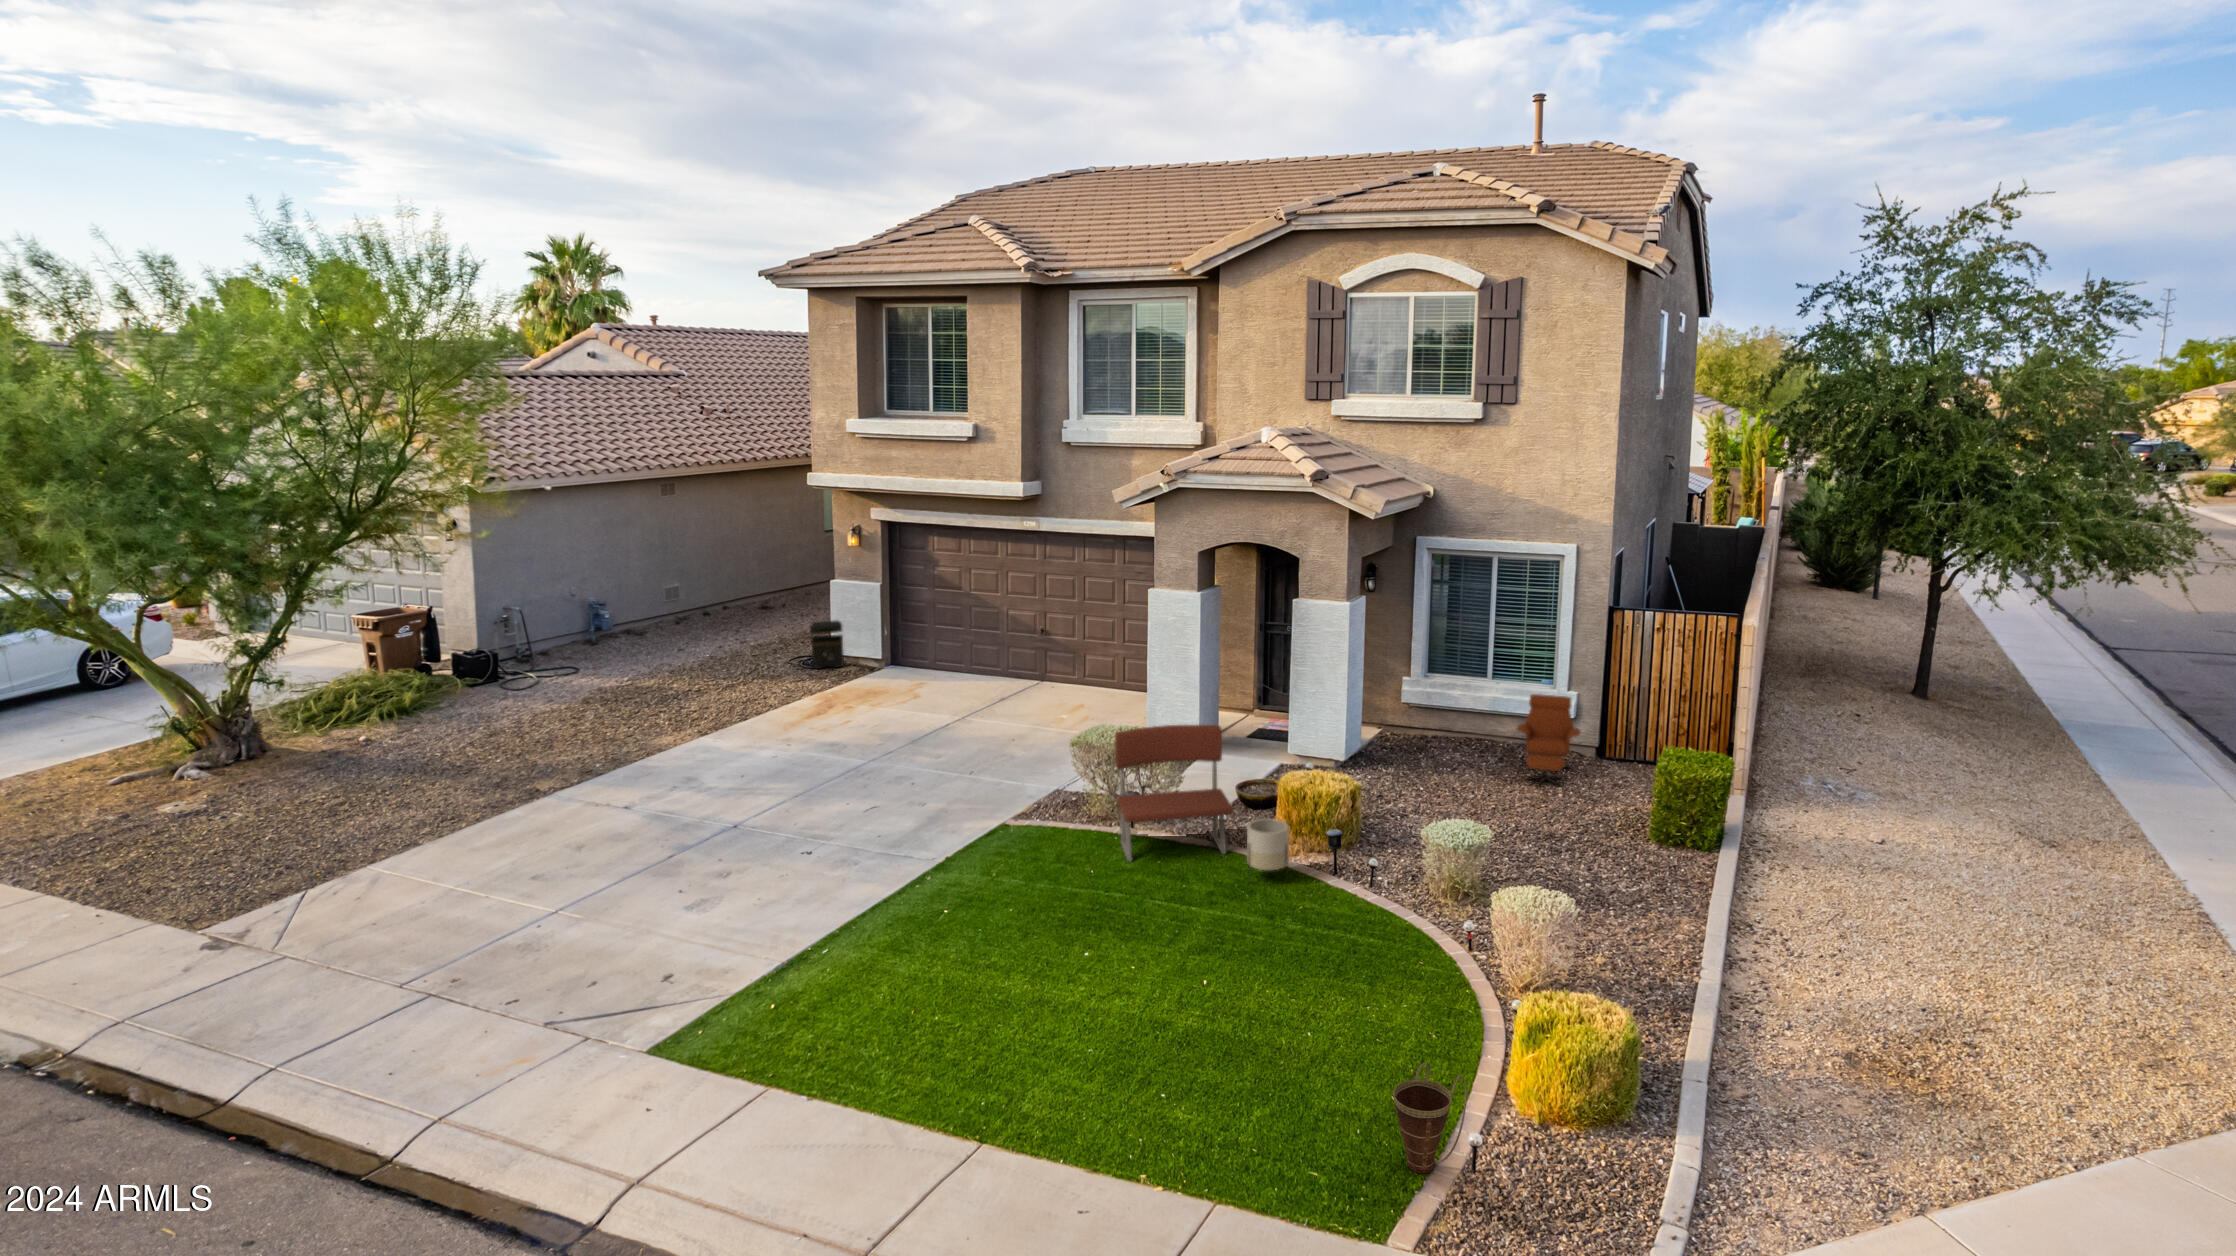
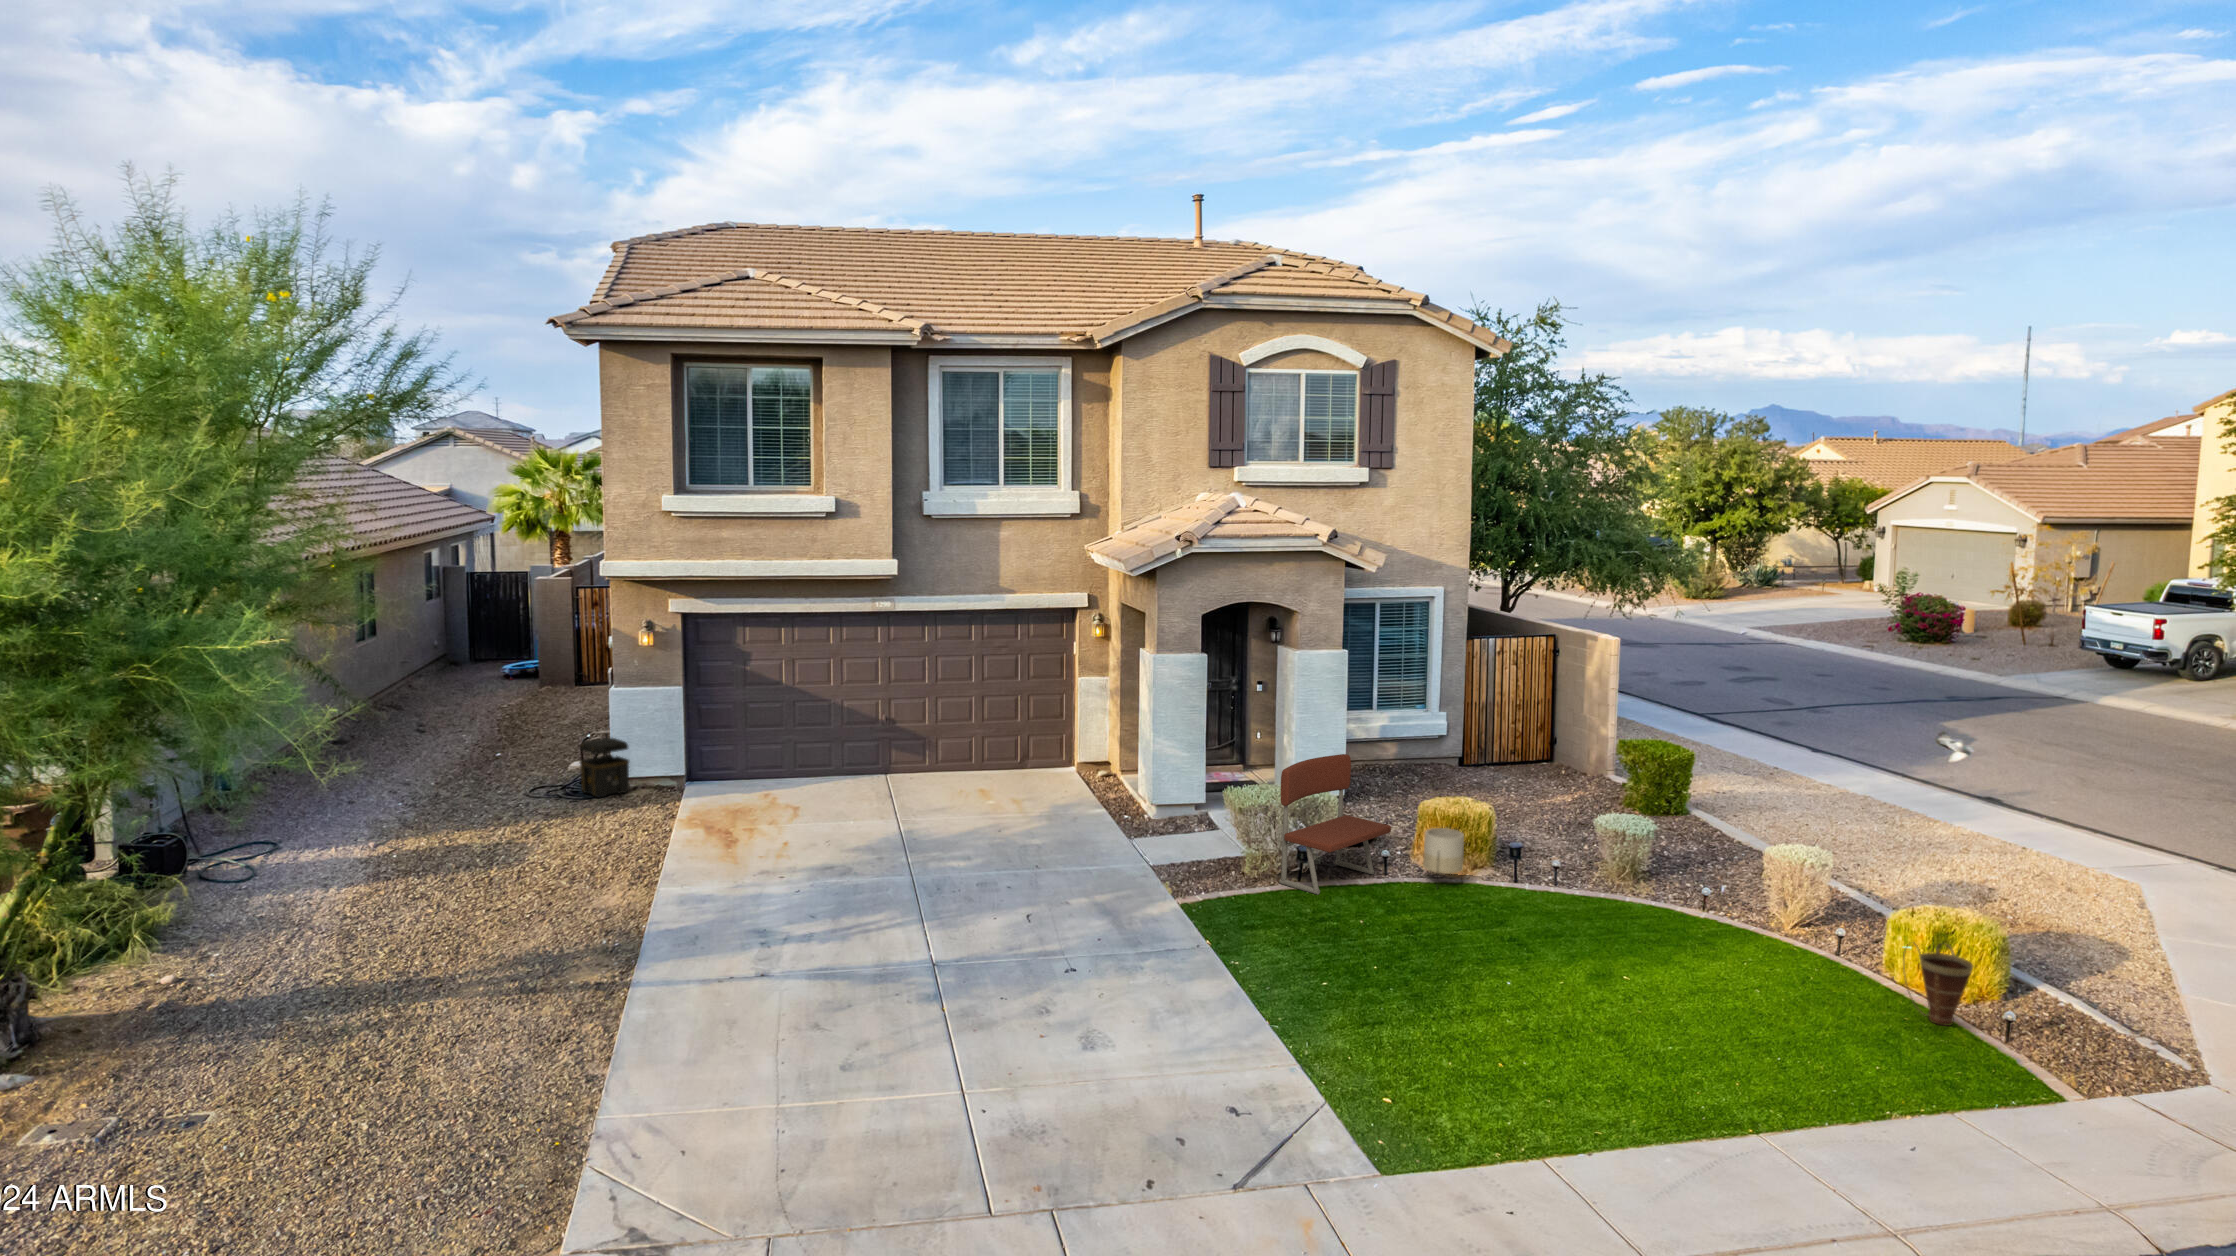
lounge chair: present [1517,694,1581,786] -> none [1411,716,1474,792]

